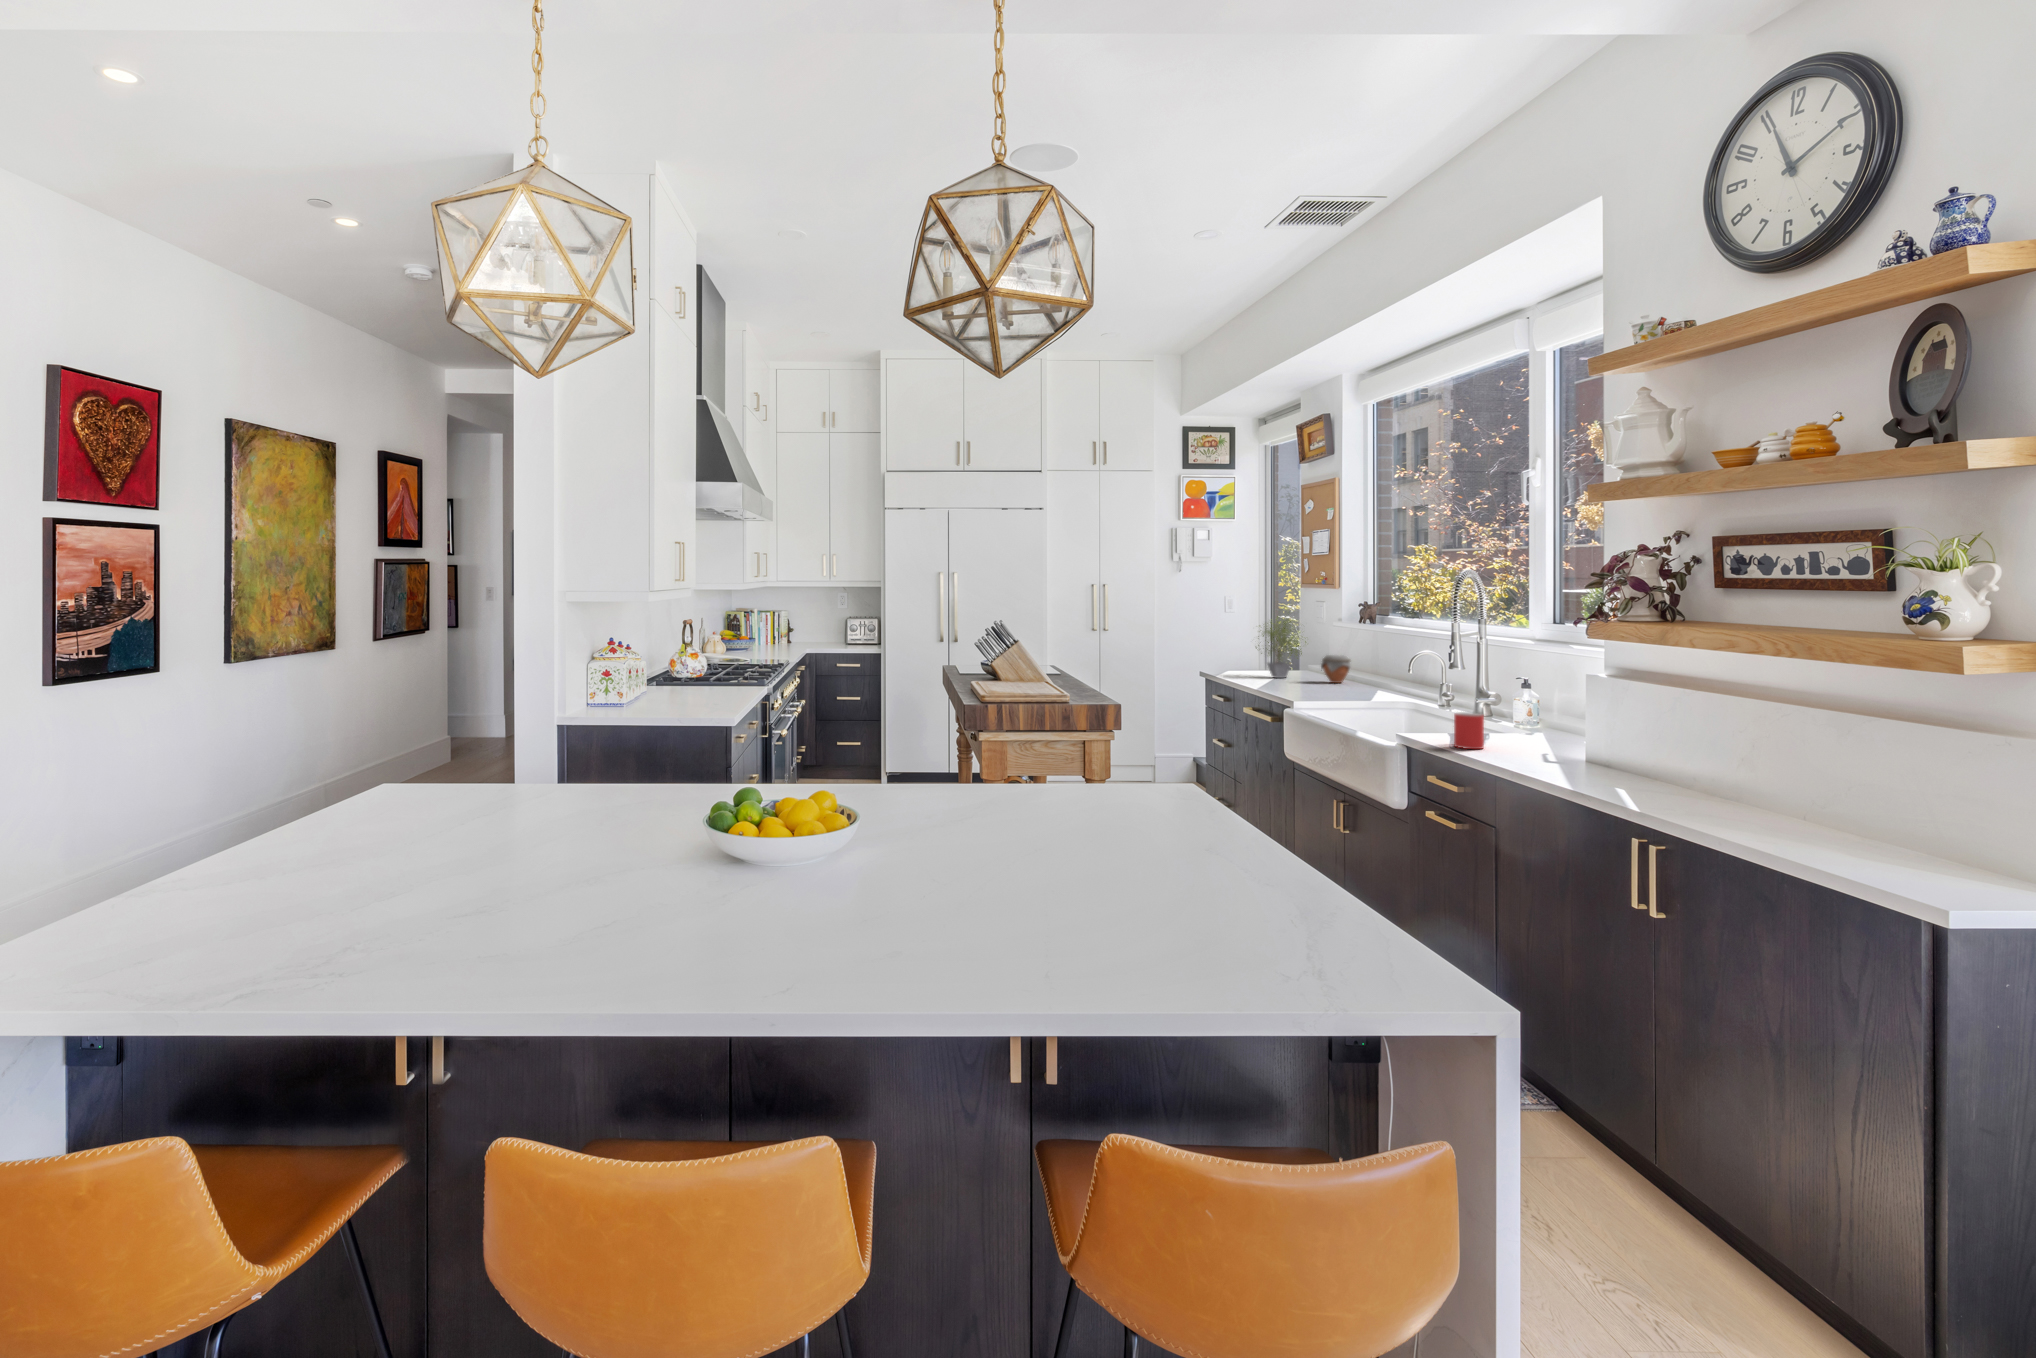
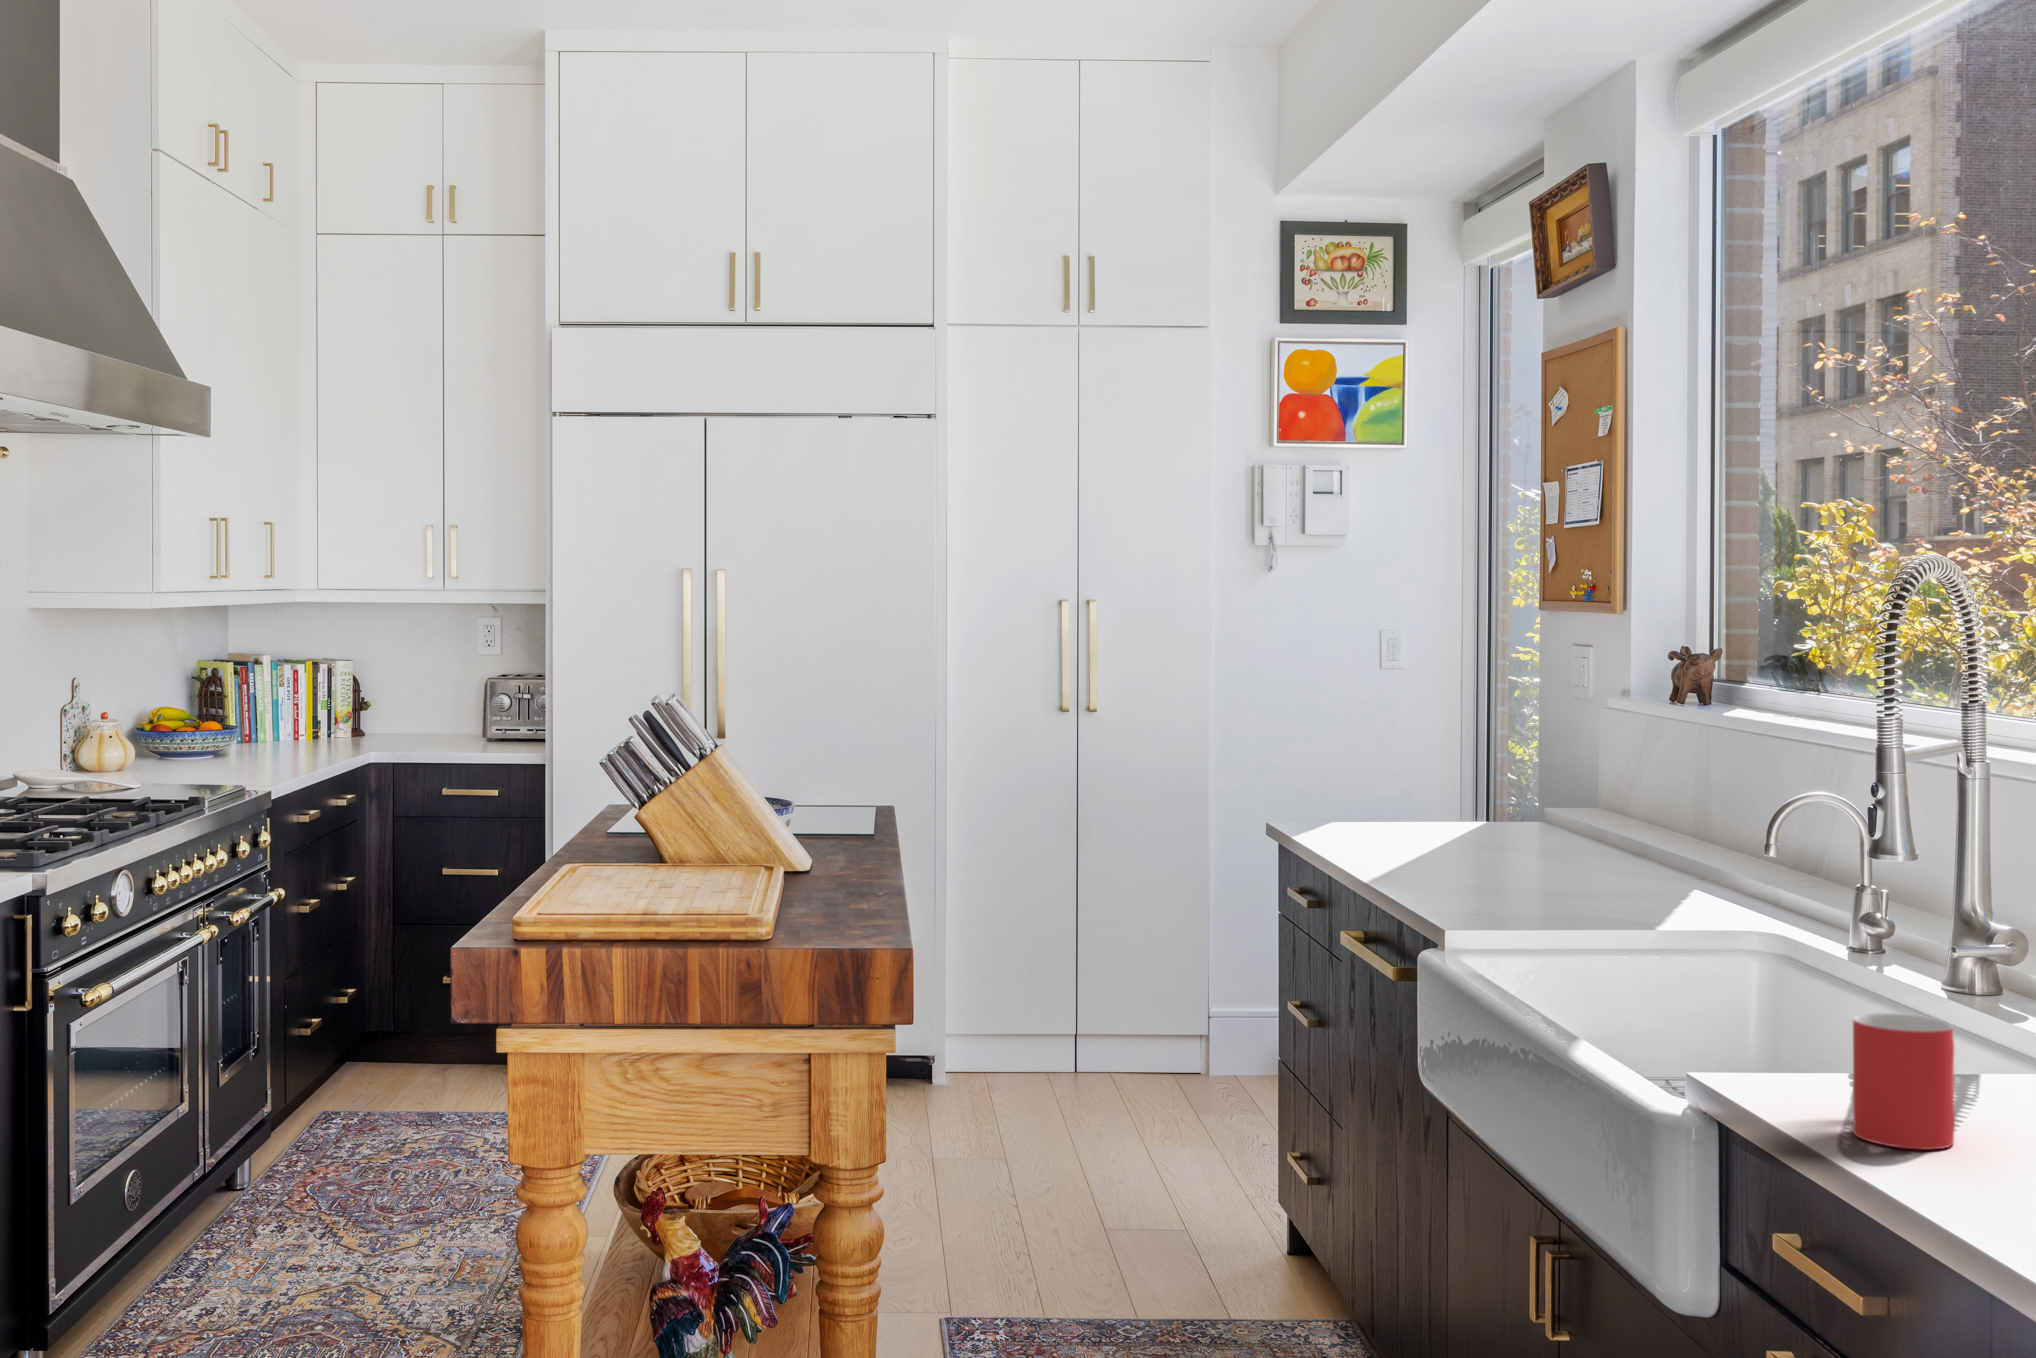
potted plant: present [1258,616,1306,678] -> none [1401,669,1560,846]
jar: present [1321,655,1350,683] -> none [1571,787,1650,863]

